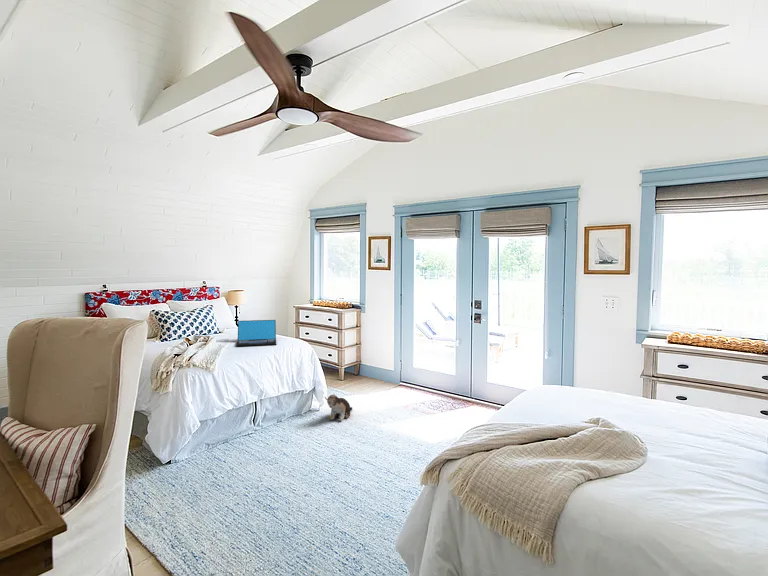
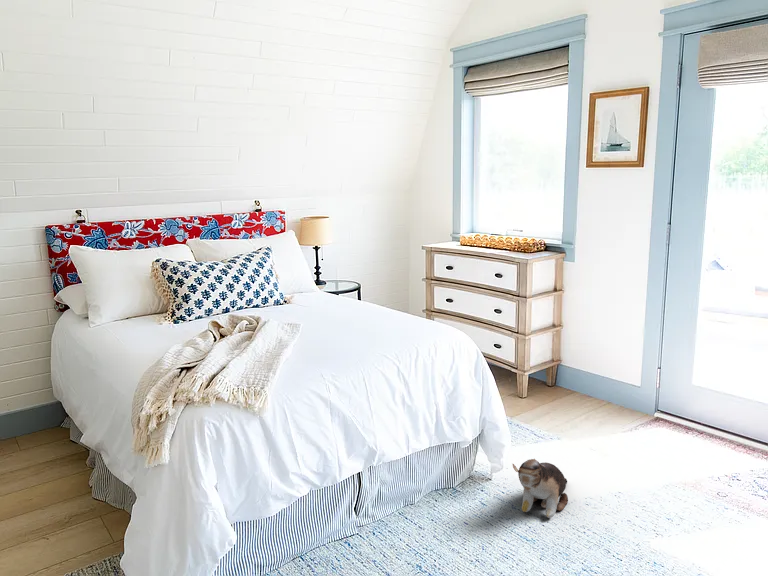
laptop: present [236,320,276,347] -> none [314,281,400,342]

